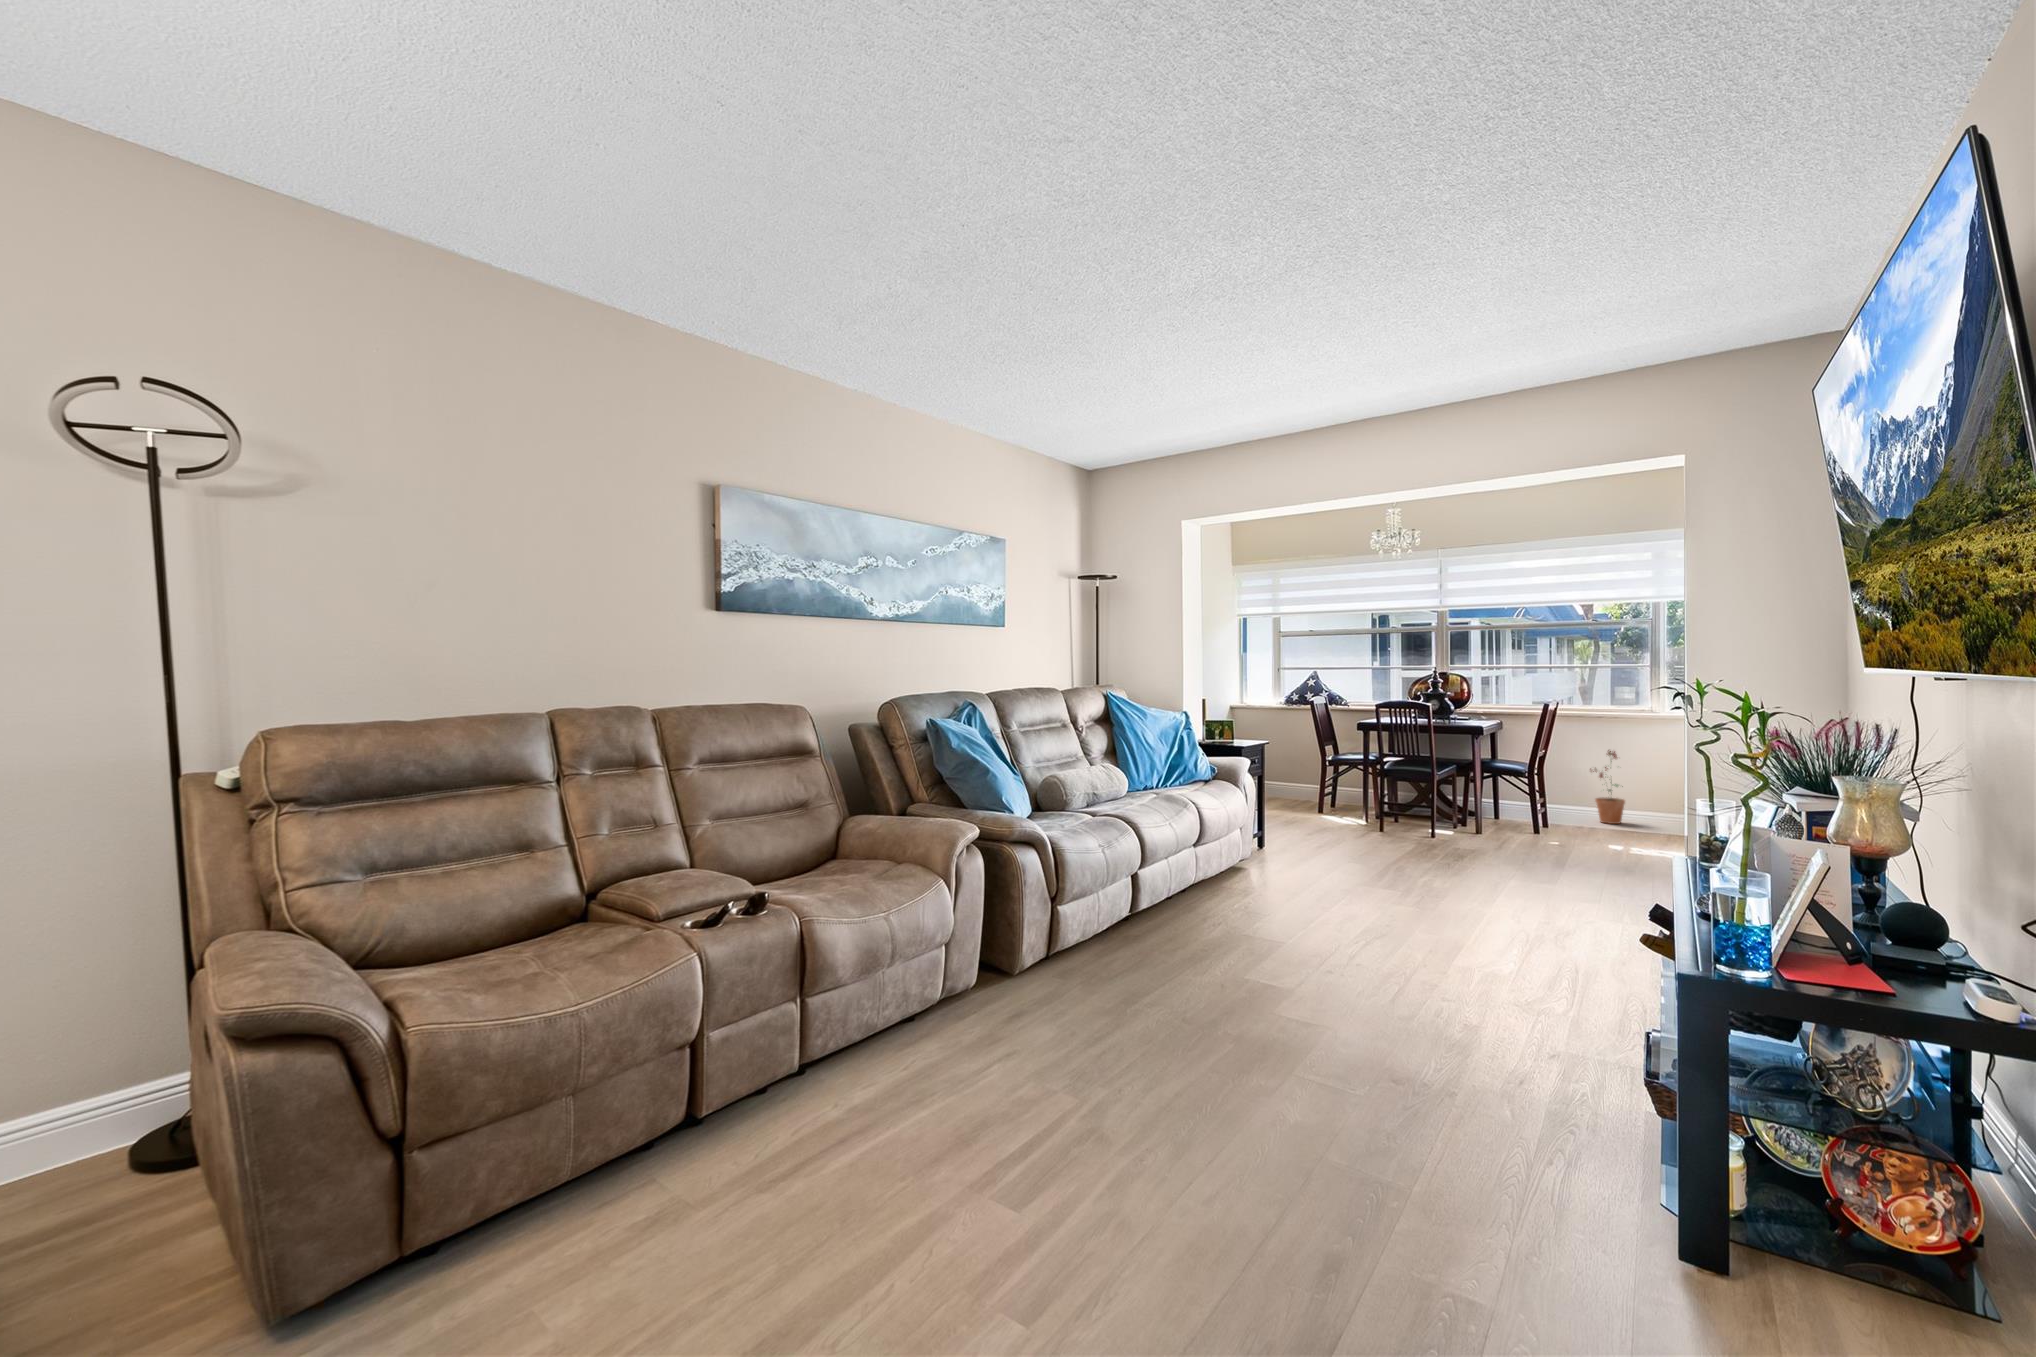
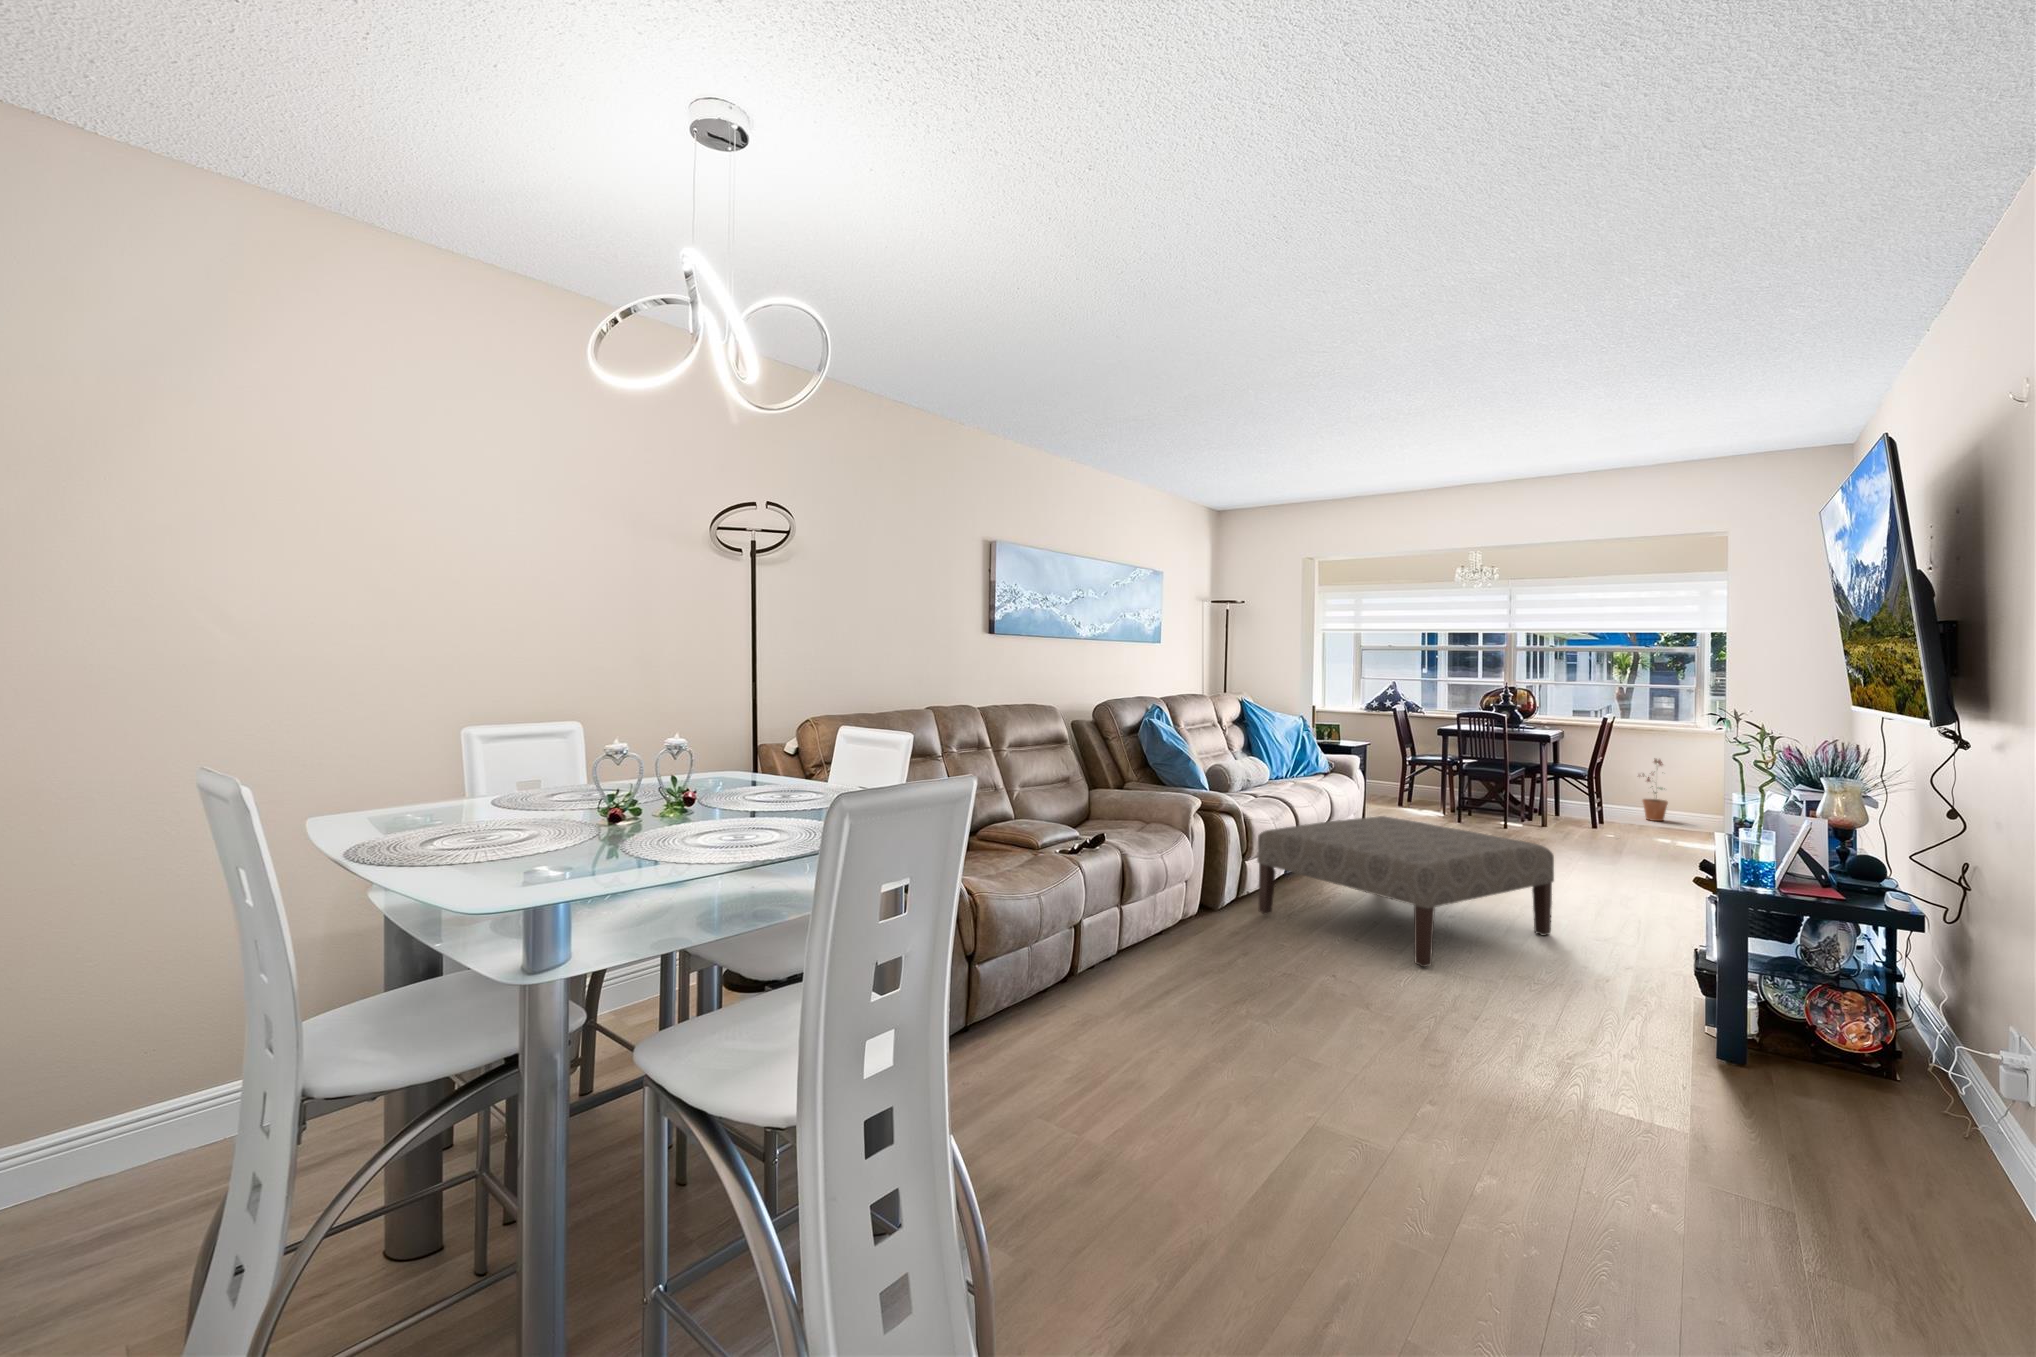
ottoman: none [1061,835,1454,1069] -> present [1257,816,1554,967]

